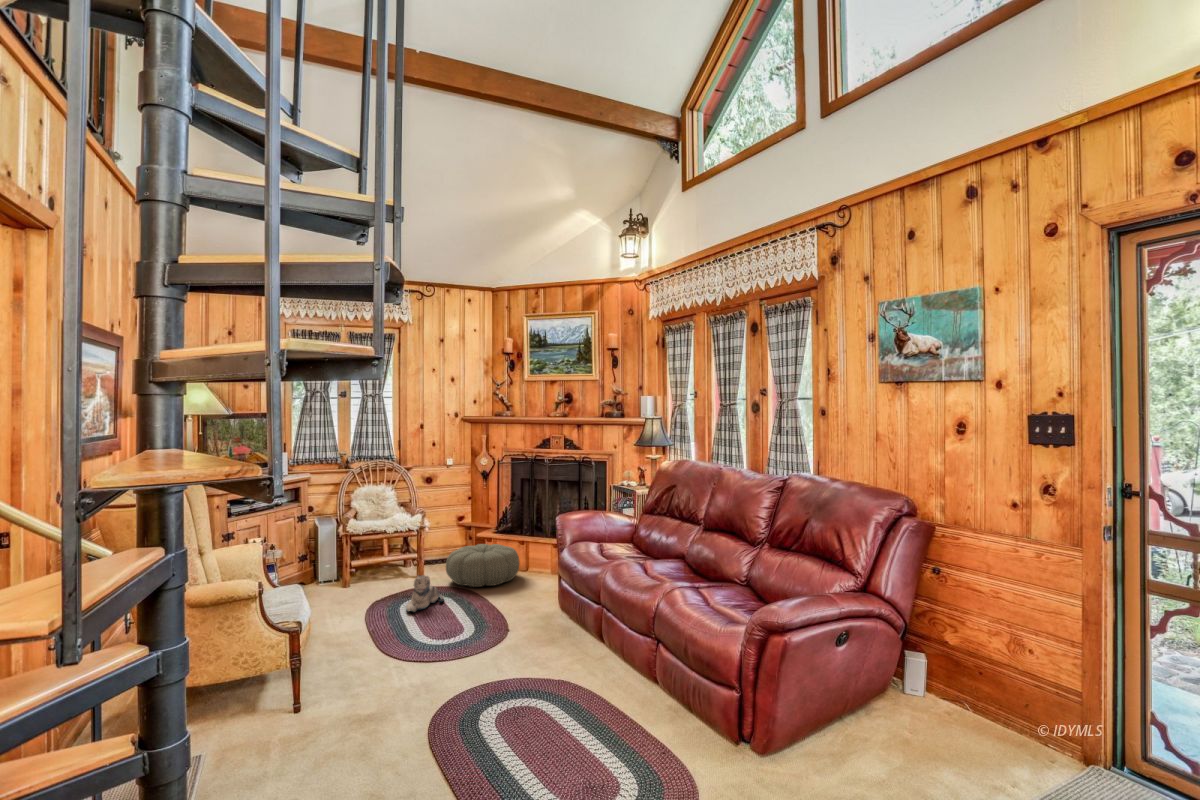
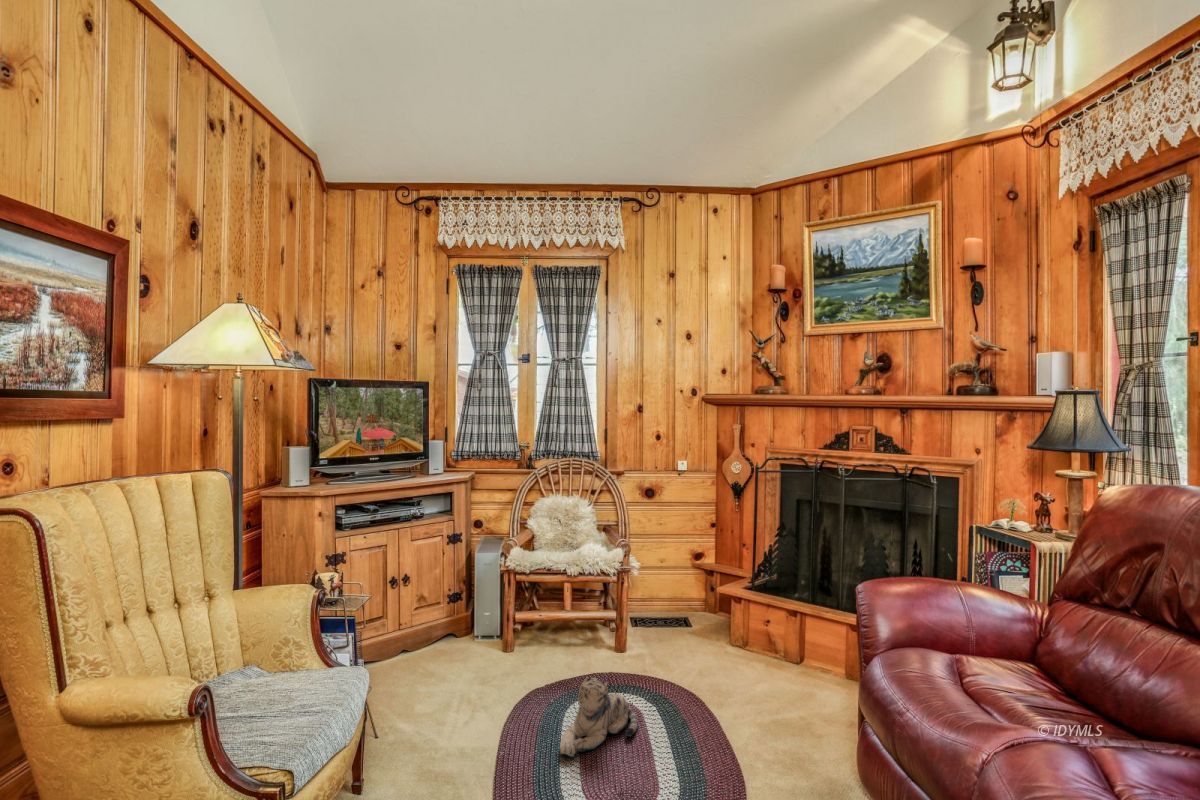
pouf: present [446,544,520,587] -> none [654,612,788,706]

